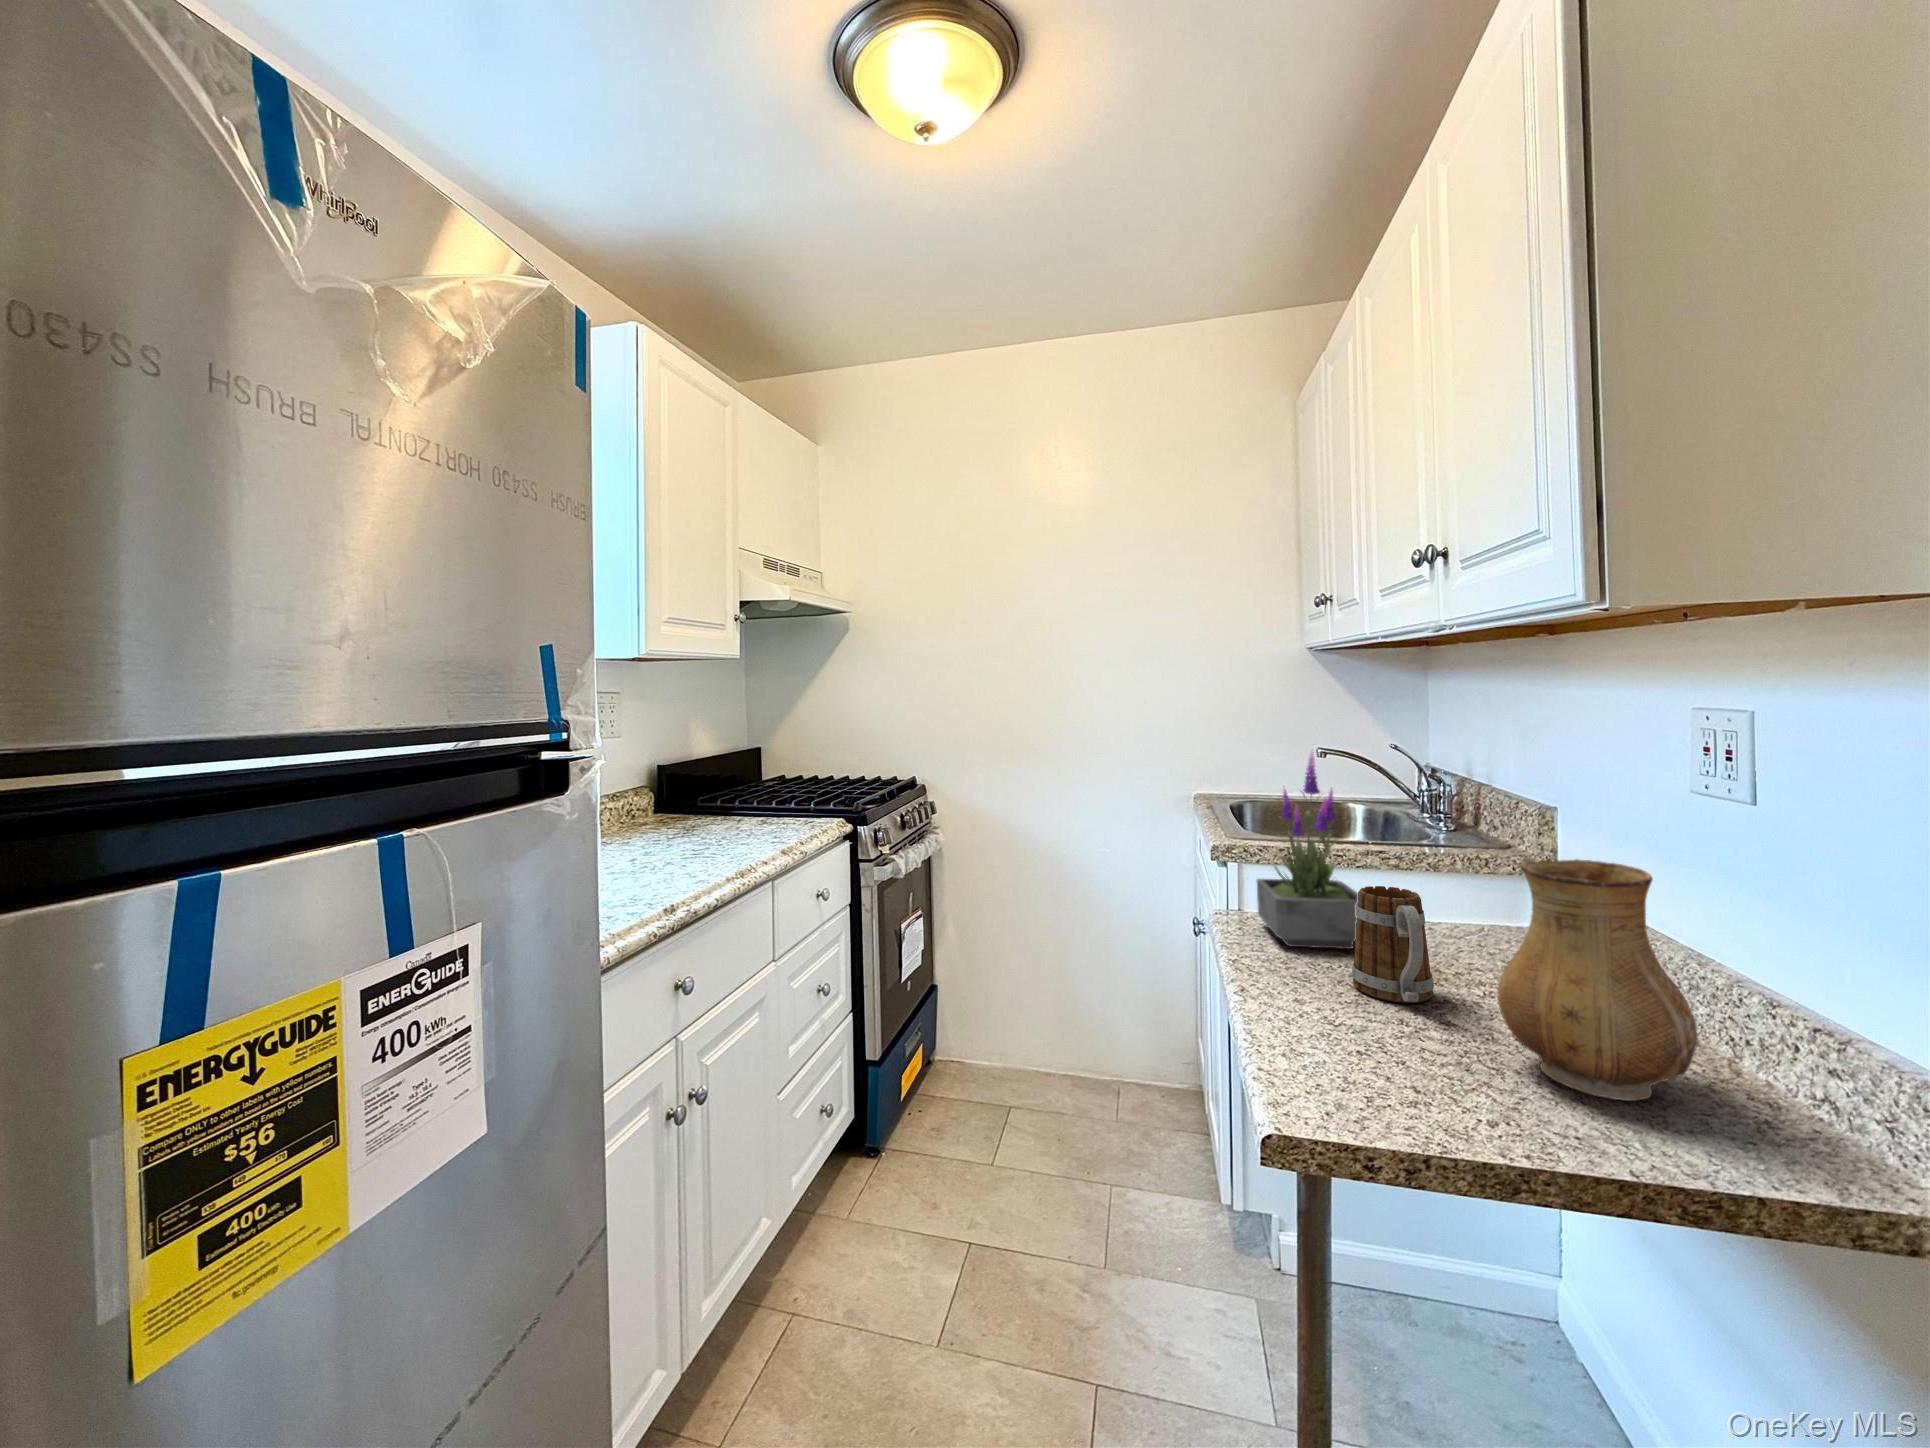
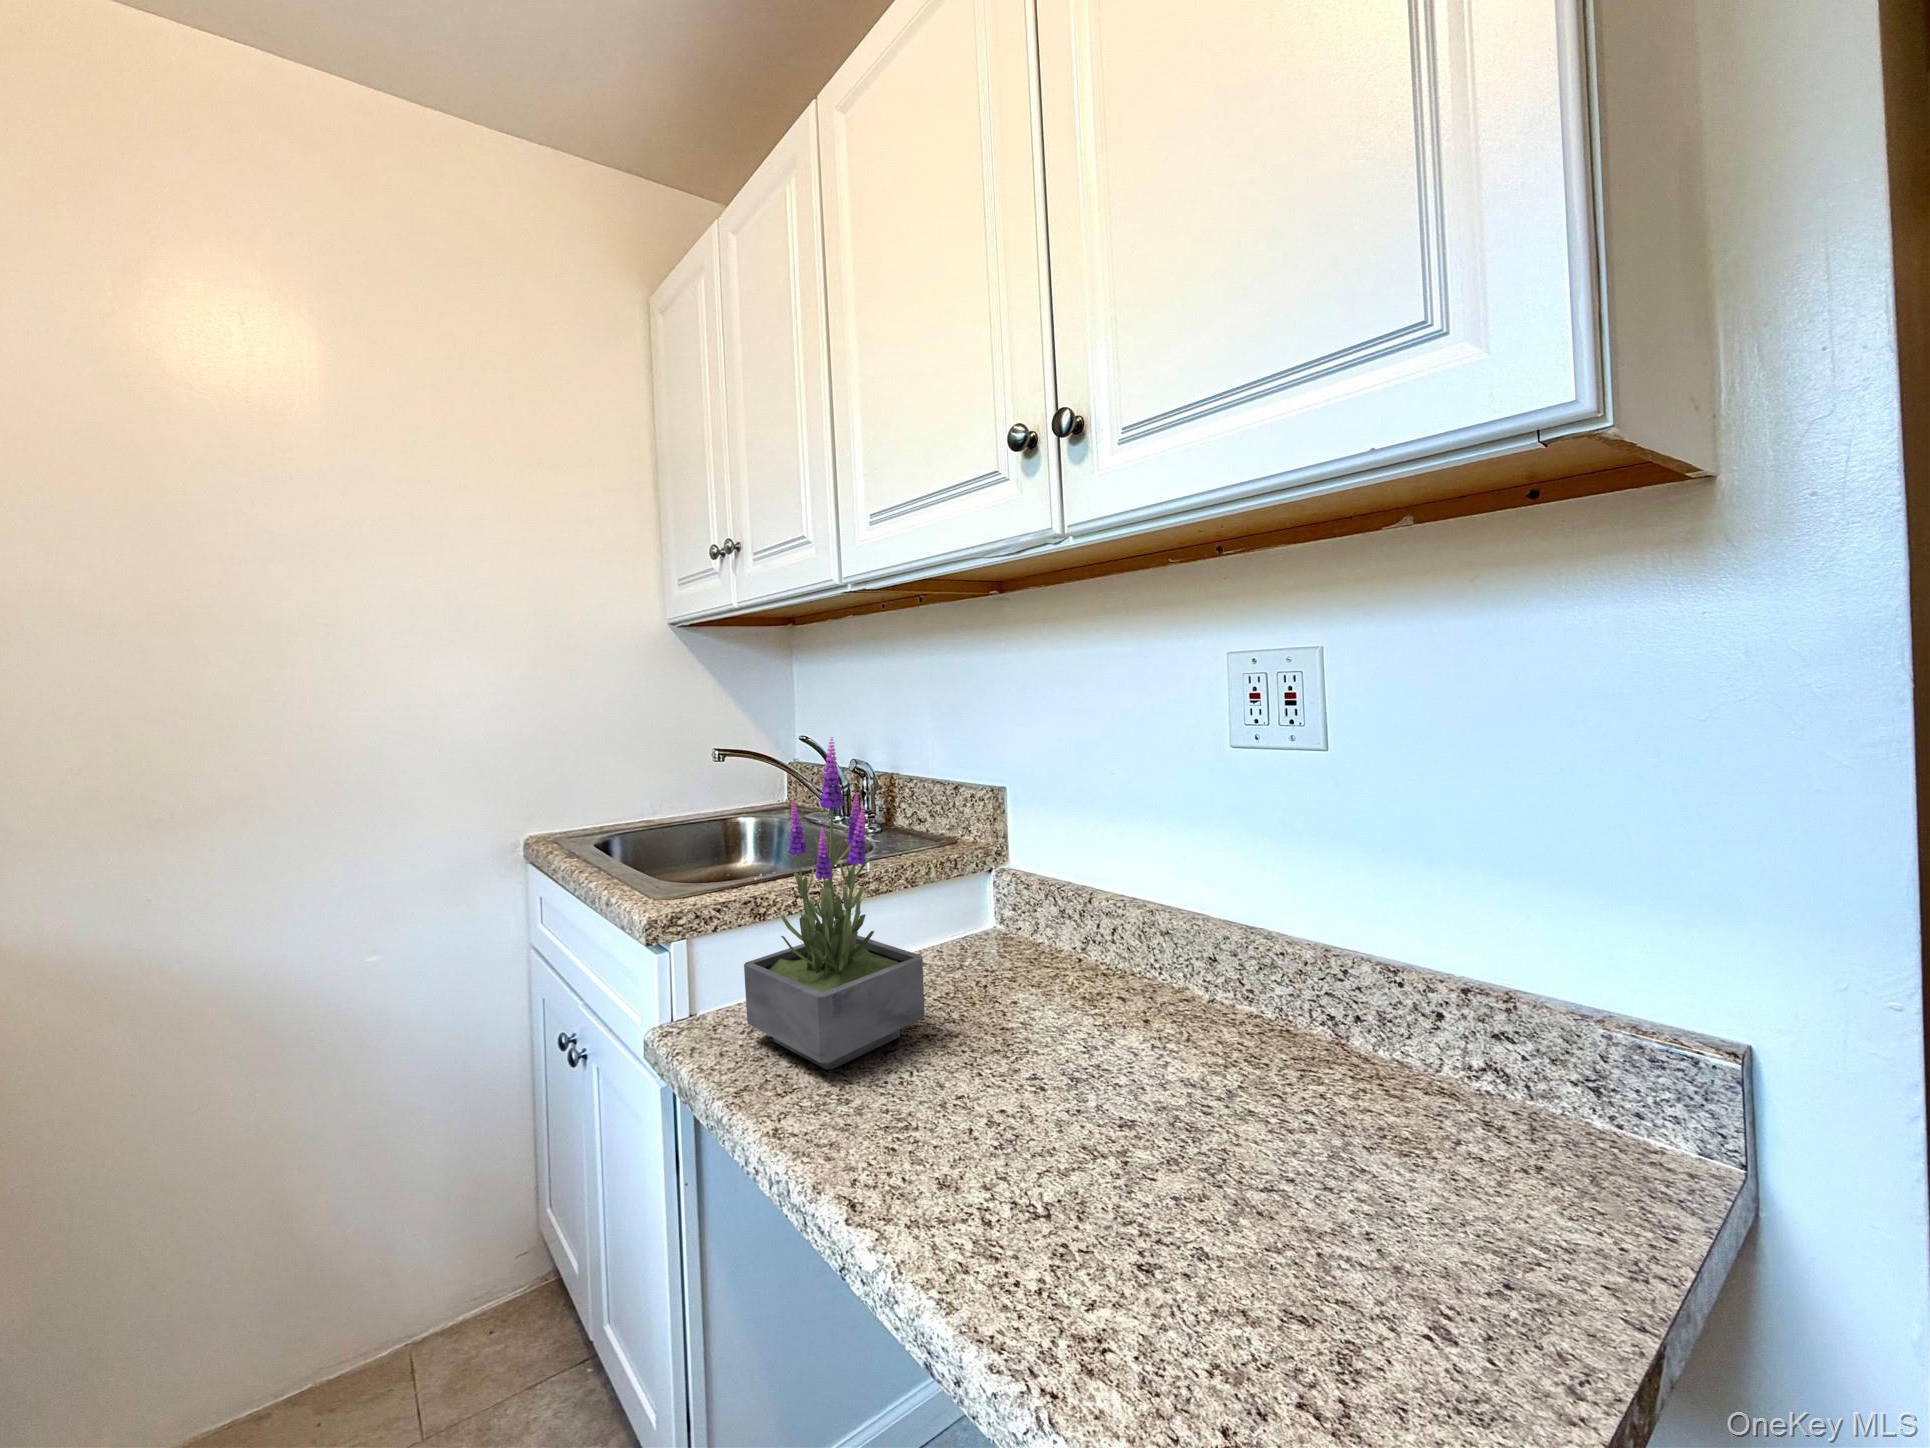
ceramic pitcher: present [1498,859,1698,1101] -> none [1244,841,1491,1188]
mug: present [1352,886,1434,1003] -> none [975,932,1121,1126]

